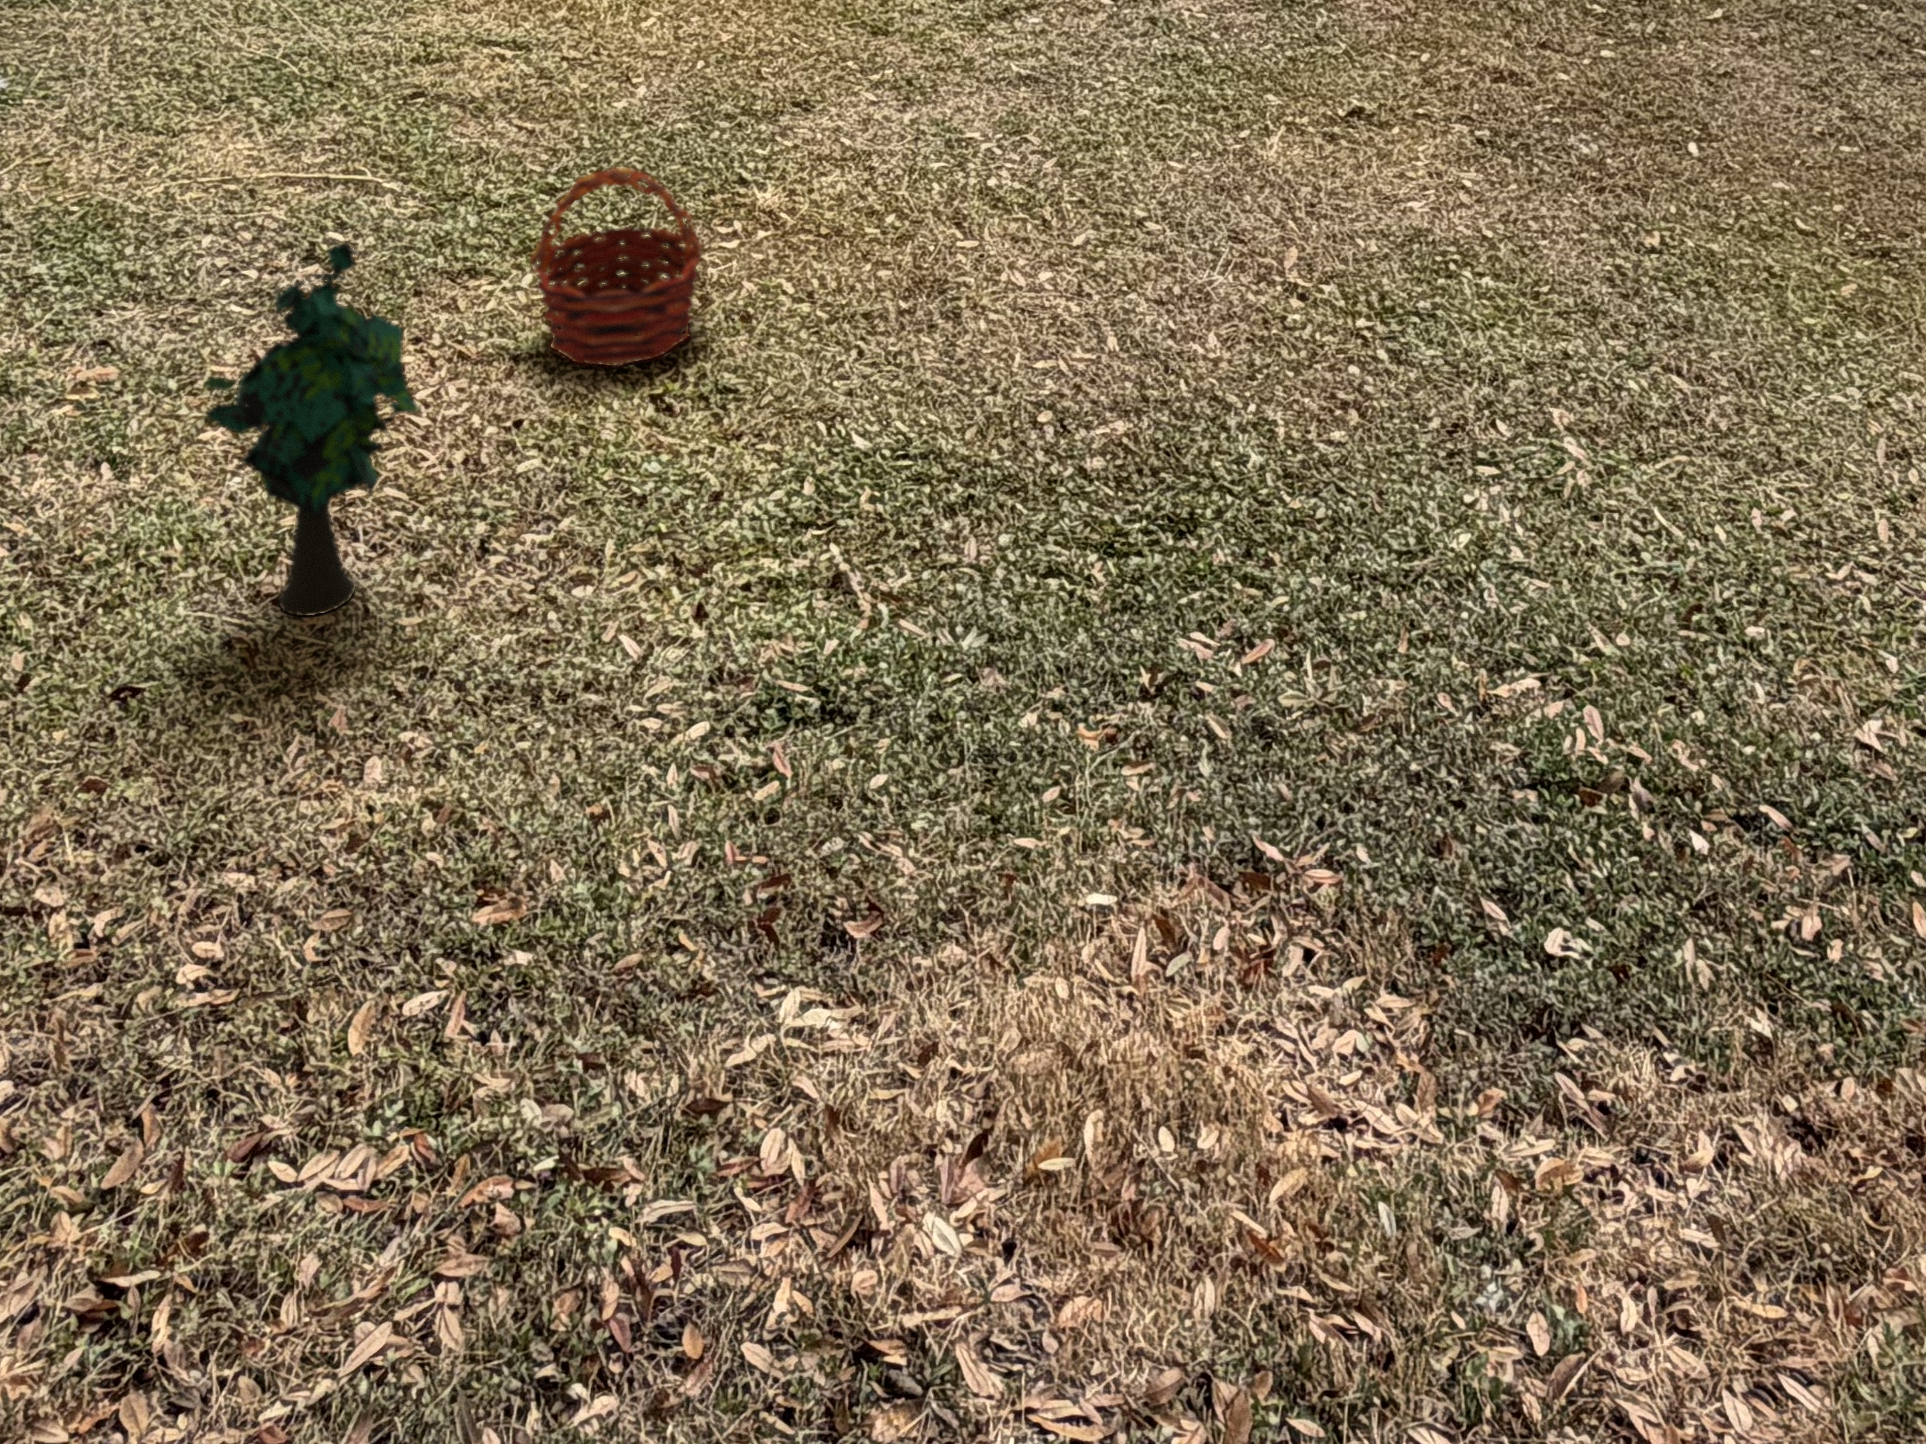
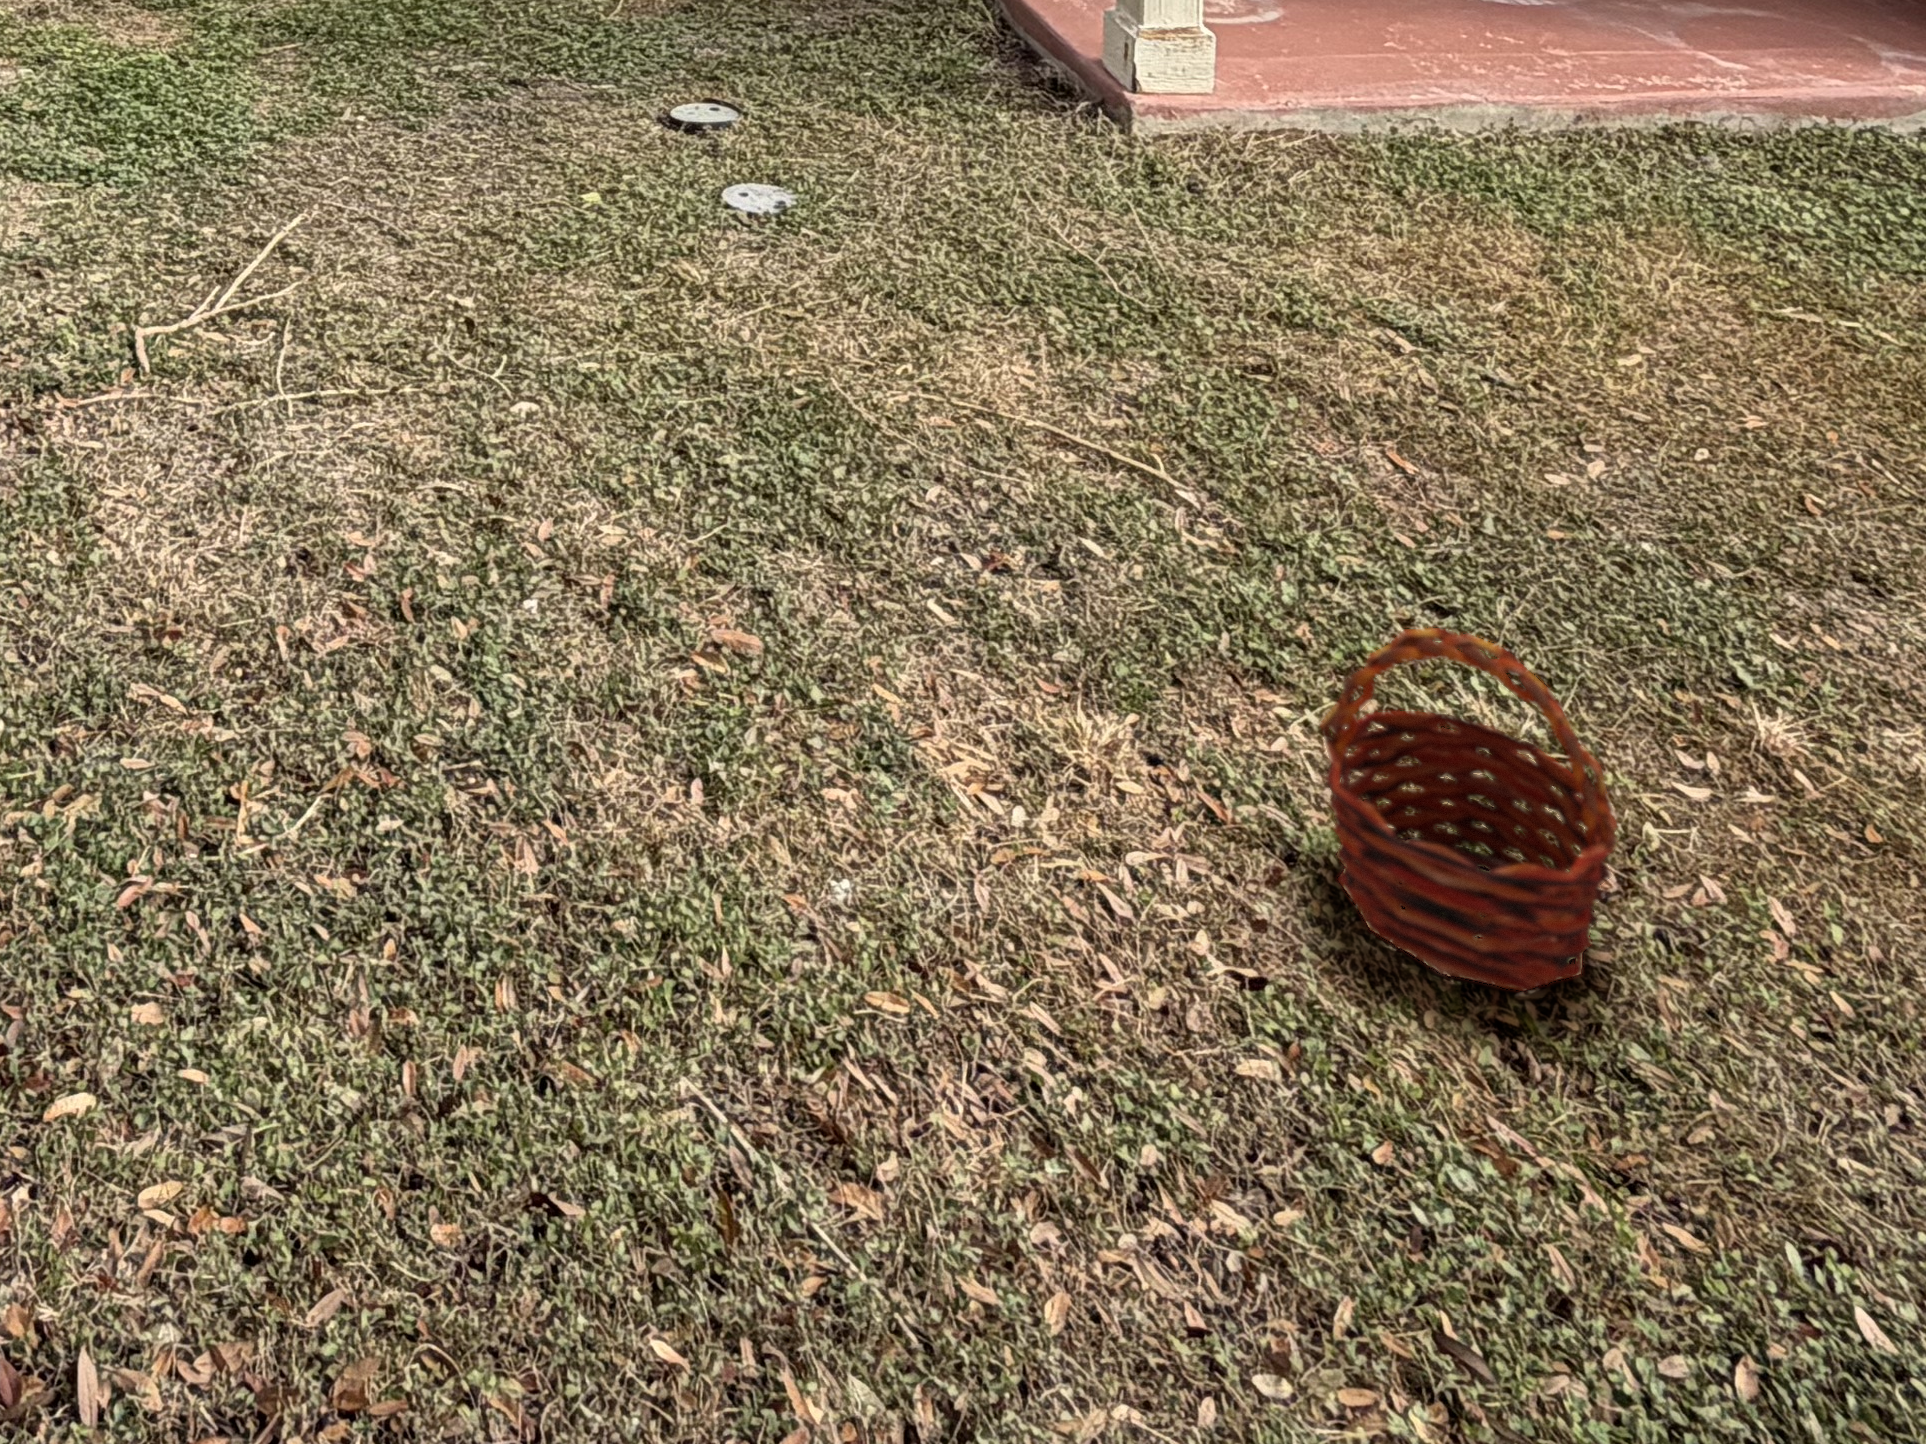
decorative plant: present [203,241,420,616] -> none [704,633,1041,1226]

